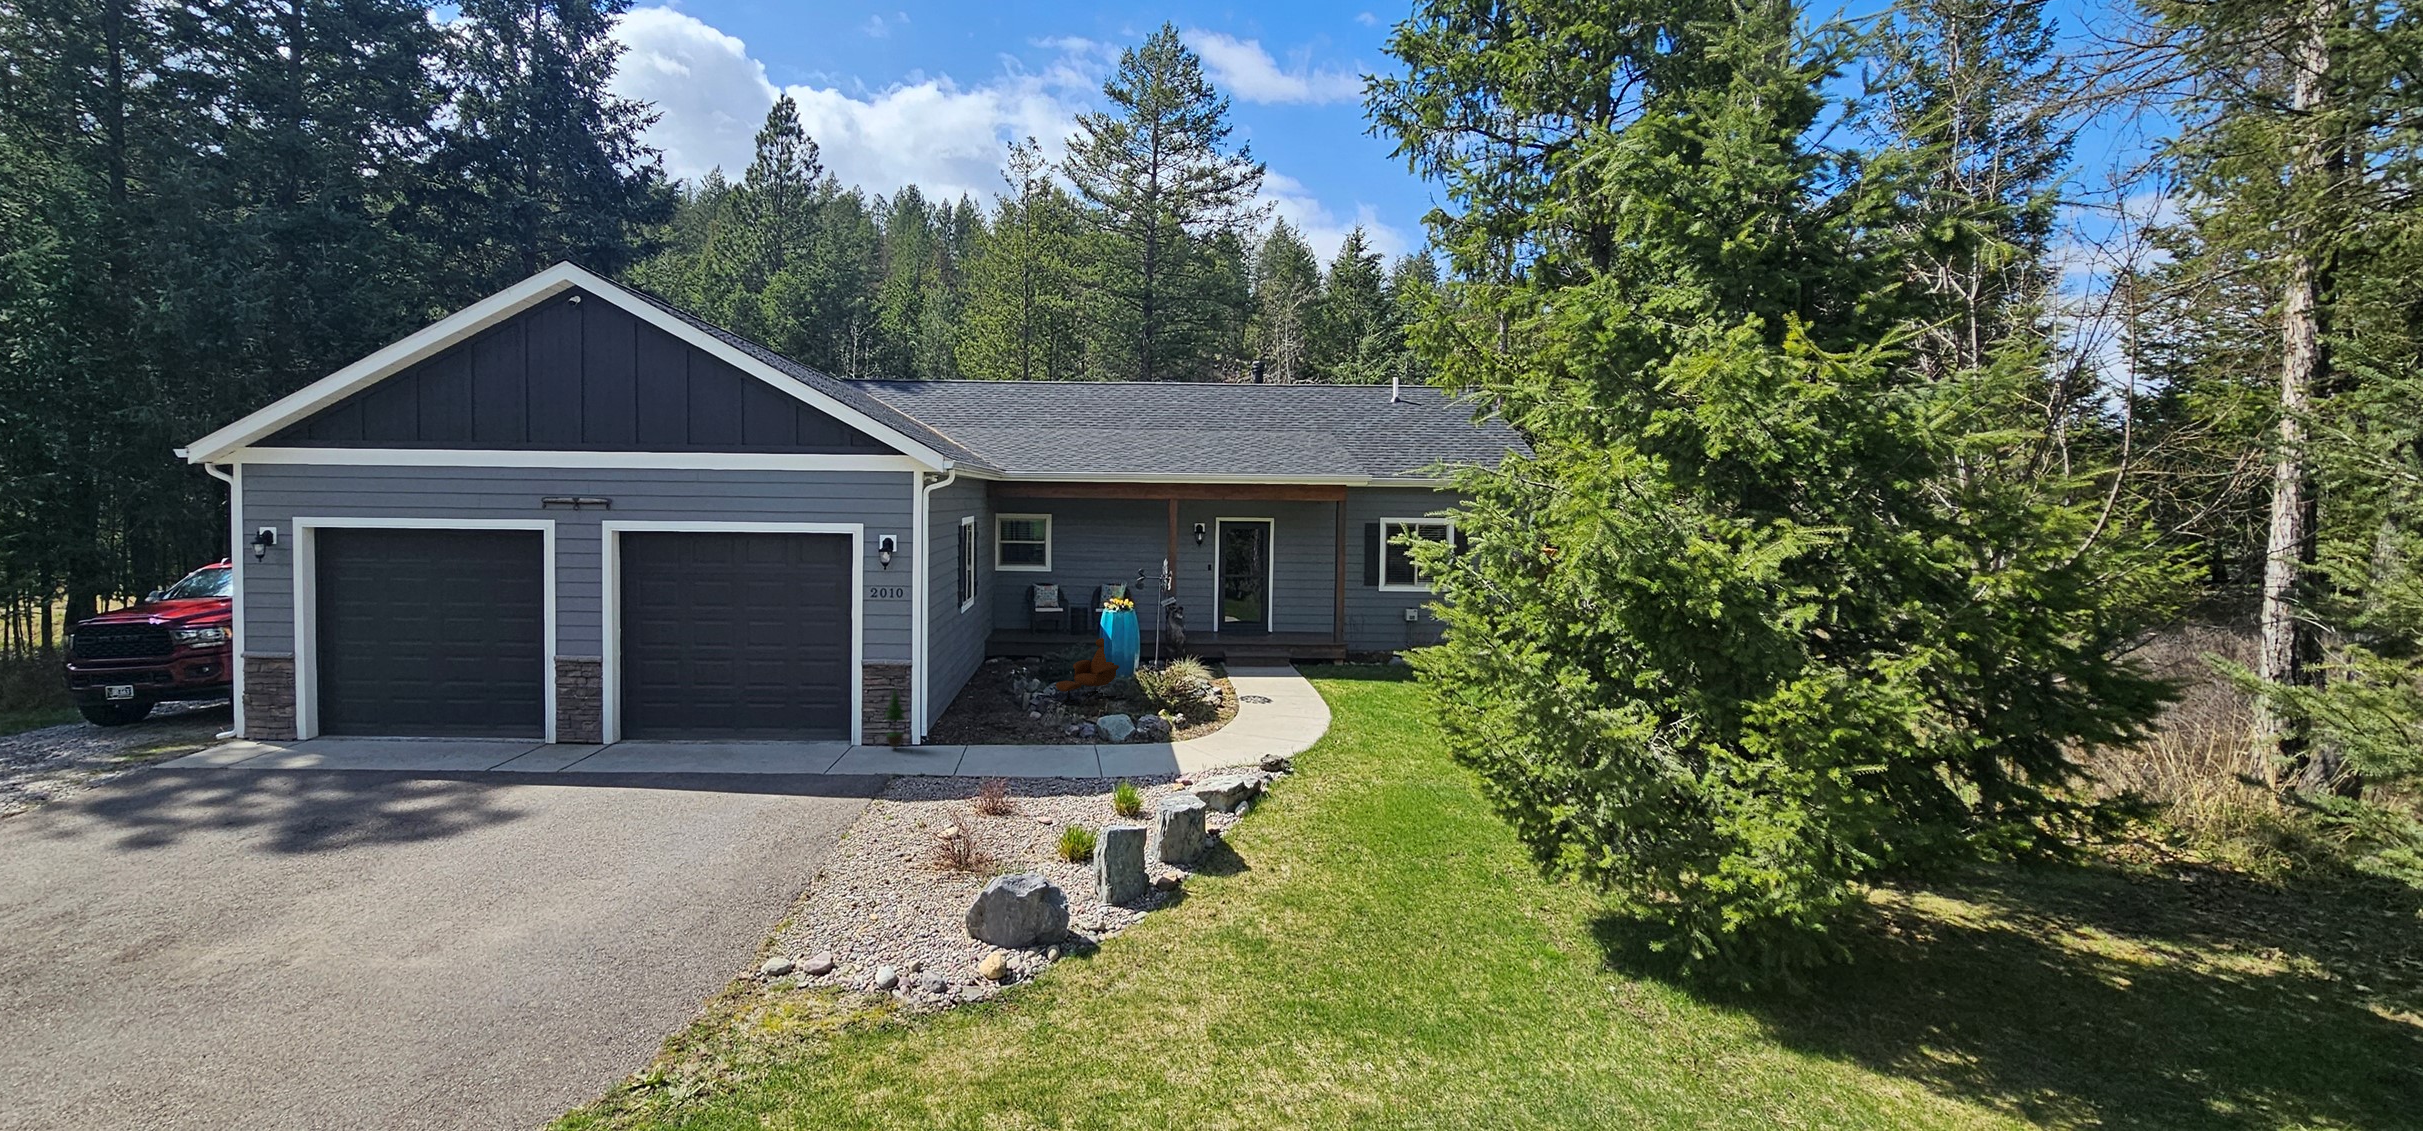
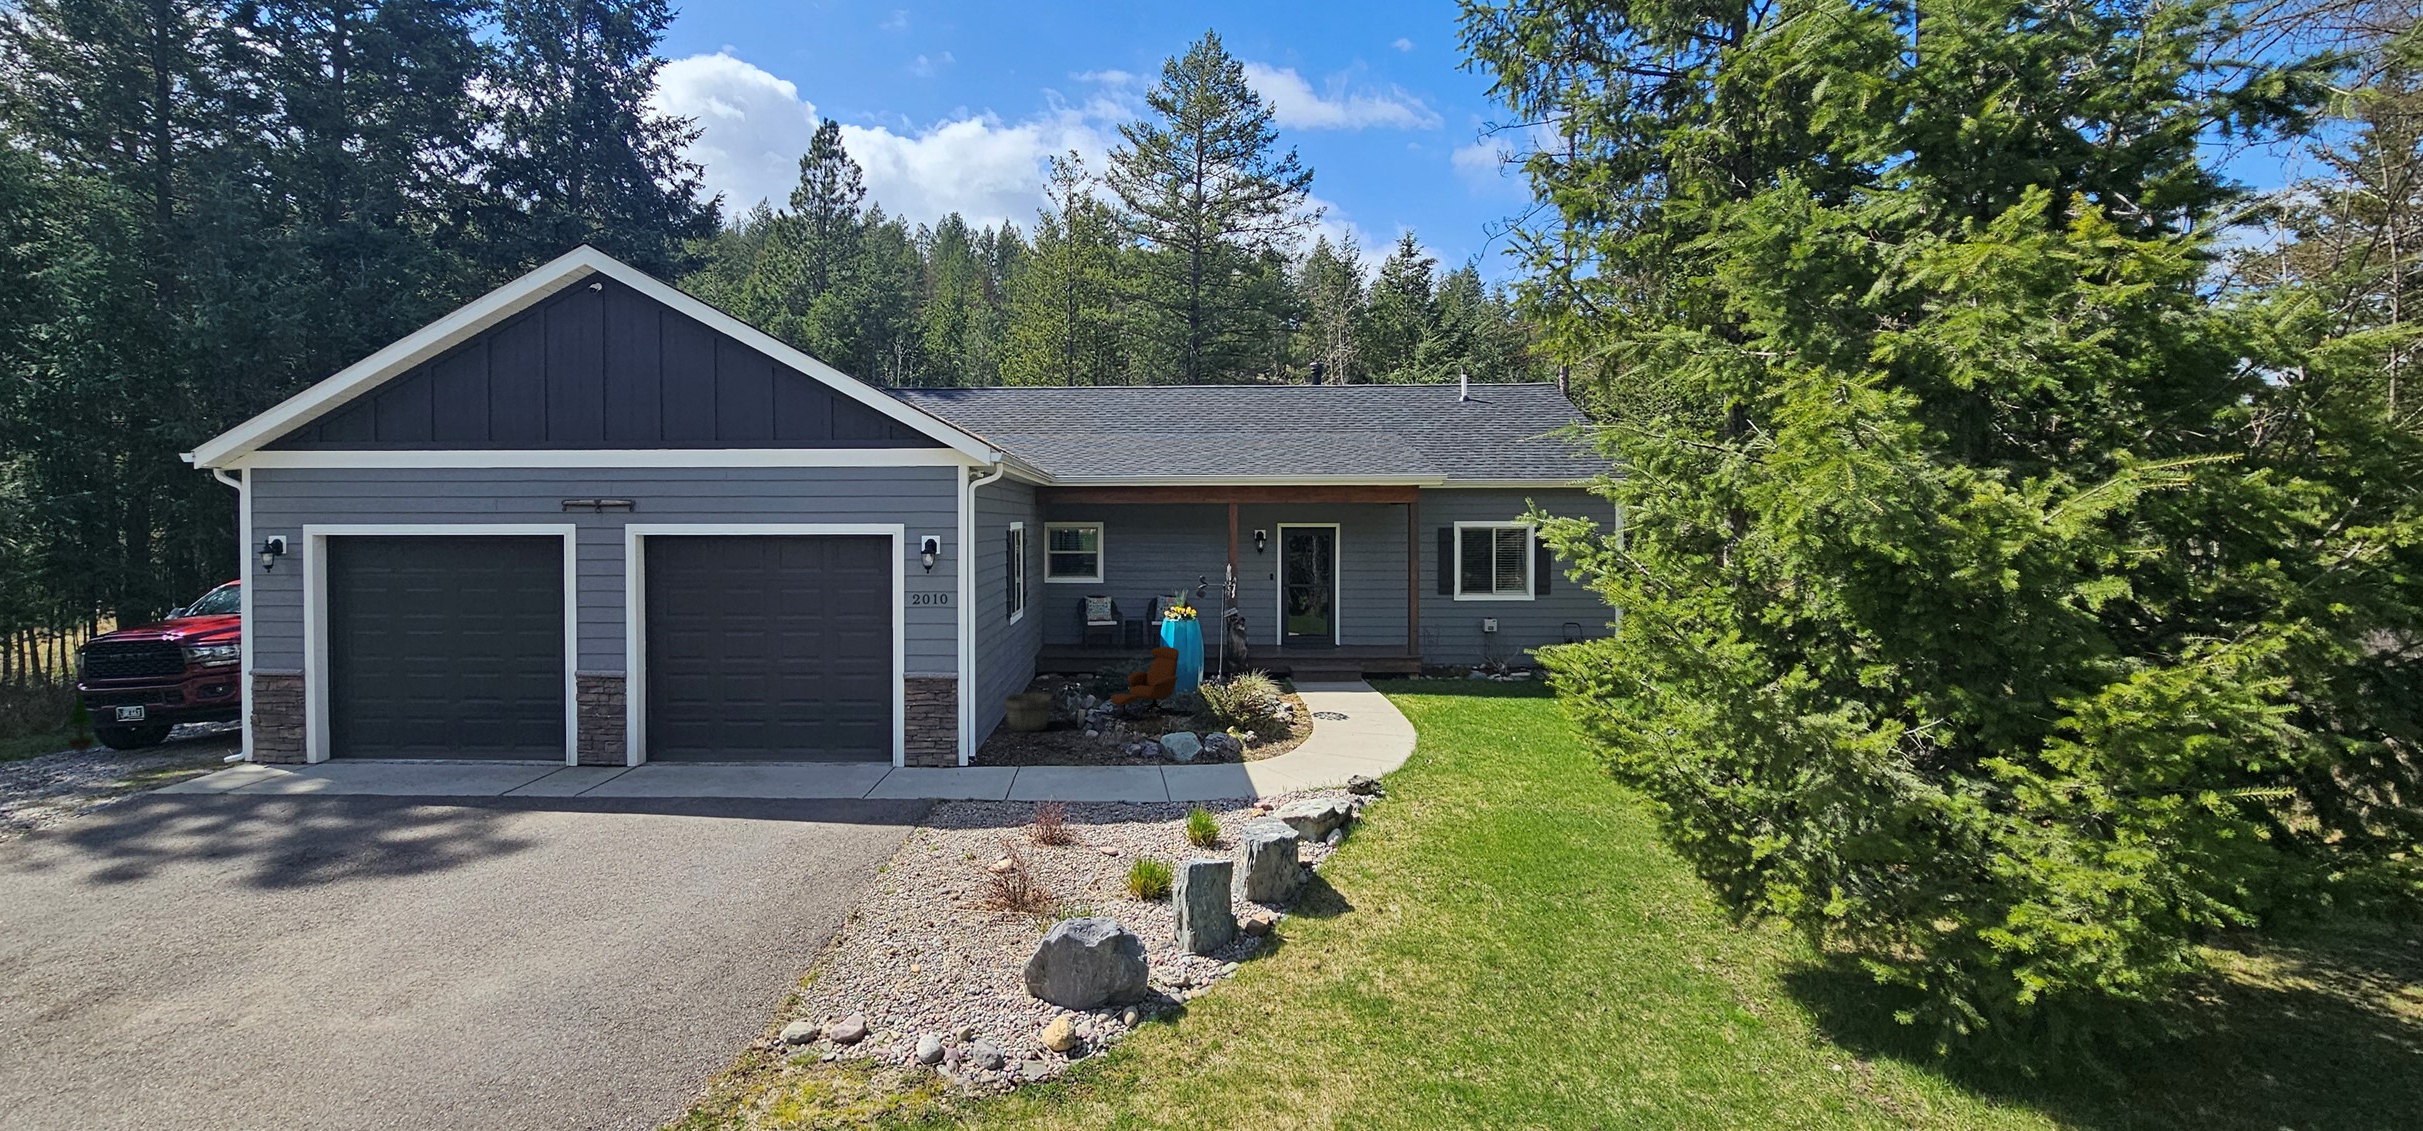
wooden bucket: none [956,674,1001,716] -> present [1005,691,1051,732]
potted tree: present [885,689,905,748] -> present [67,692,95,753]

